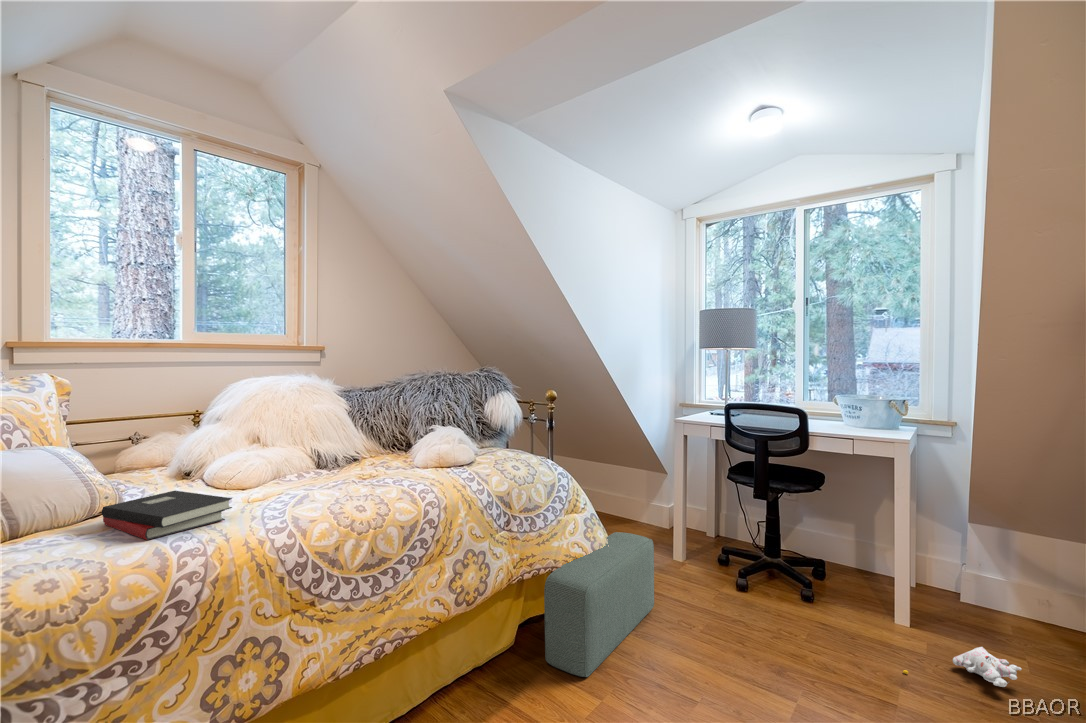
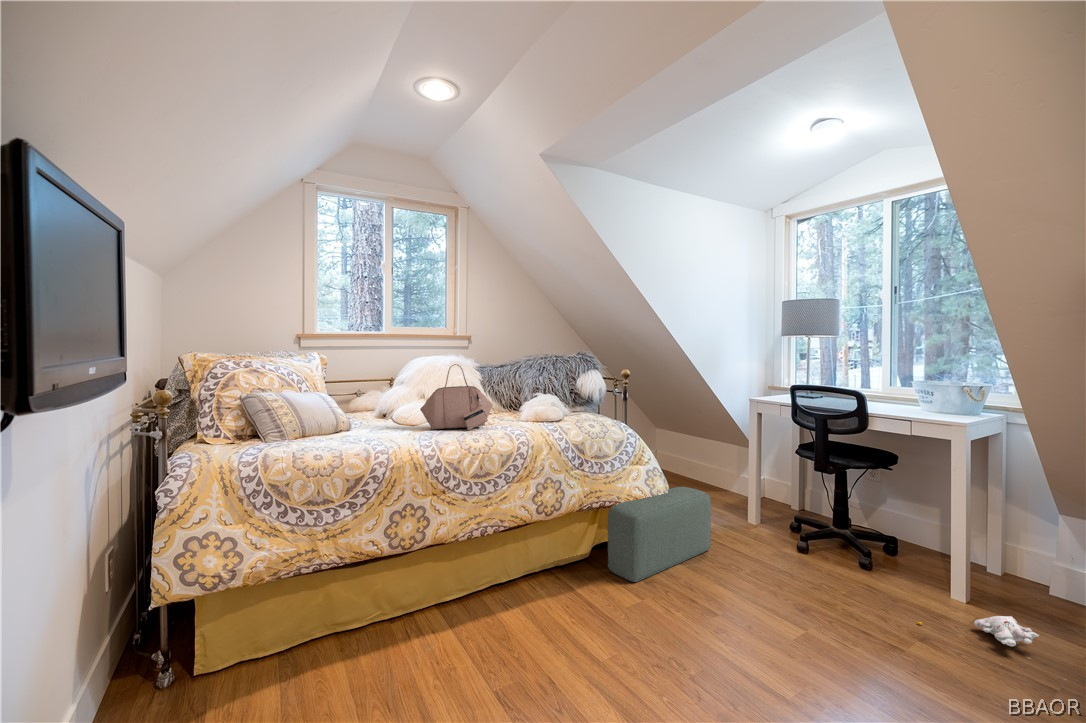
handbag: none [260,389,380,494] -> present [420,364,493,430]
hardback book: present [101,491,232,540] -> none [339,421,402,443]

